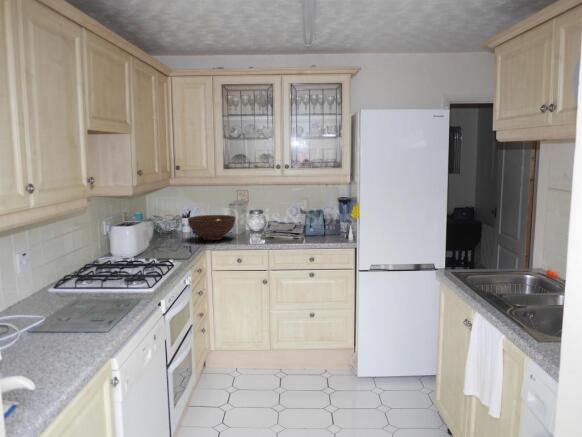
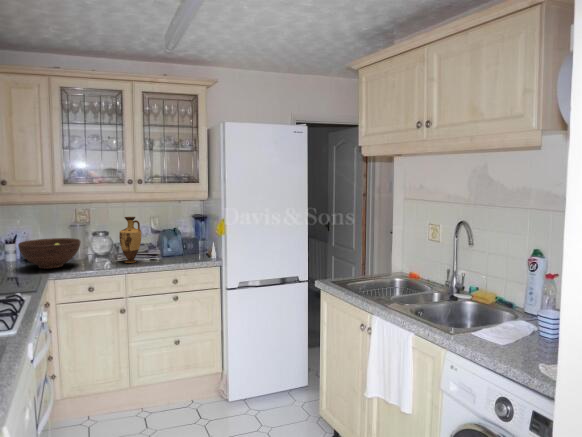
vase: none [267,198,286,240] -> present [119,217,141,263]

